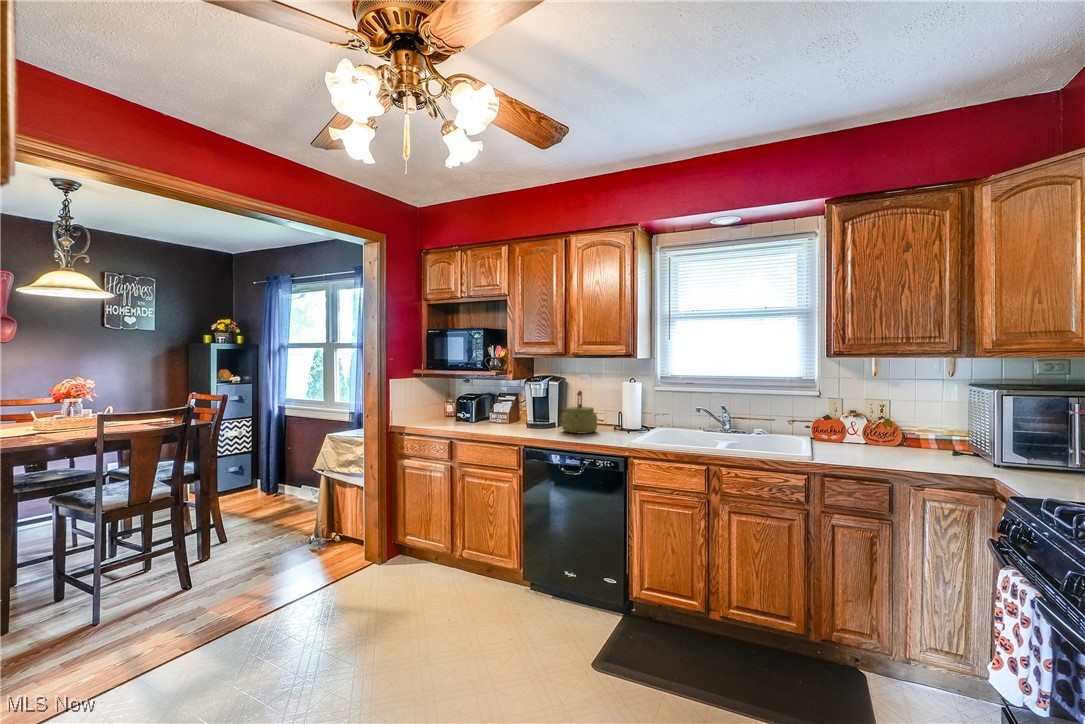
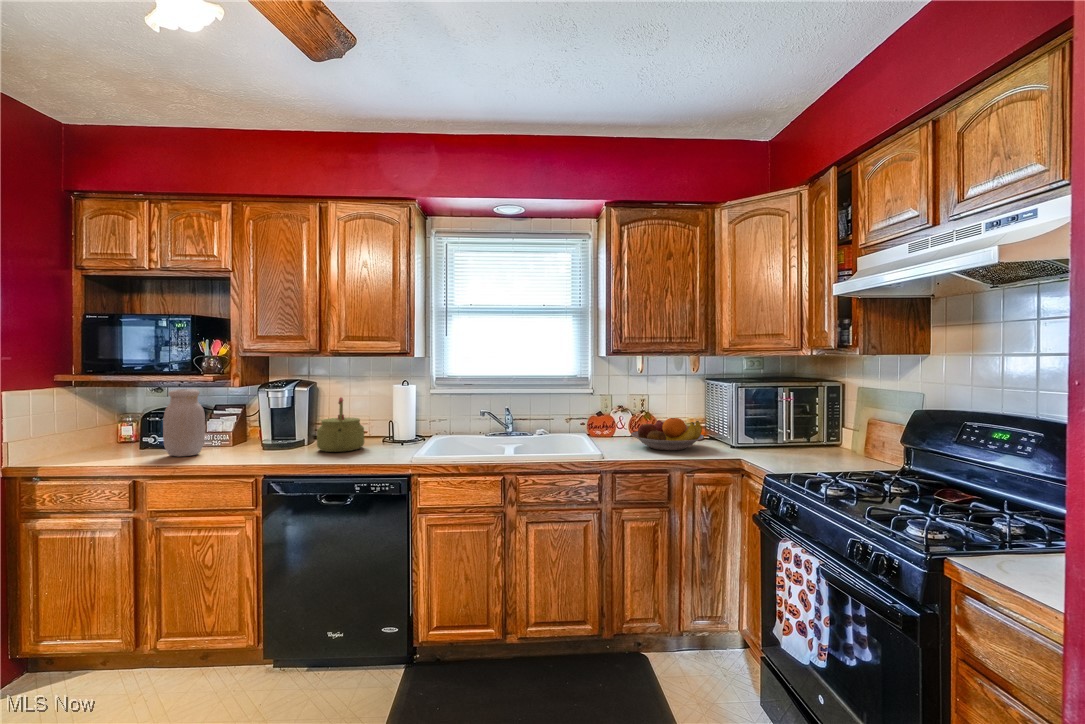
jar: none [467,381,491,427] -> present [163,389,205,456]
fruit bowl: none [855,426,952,462] -> present [631,418,704,450]

